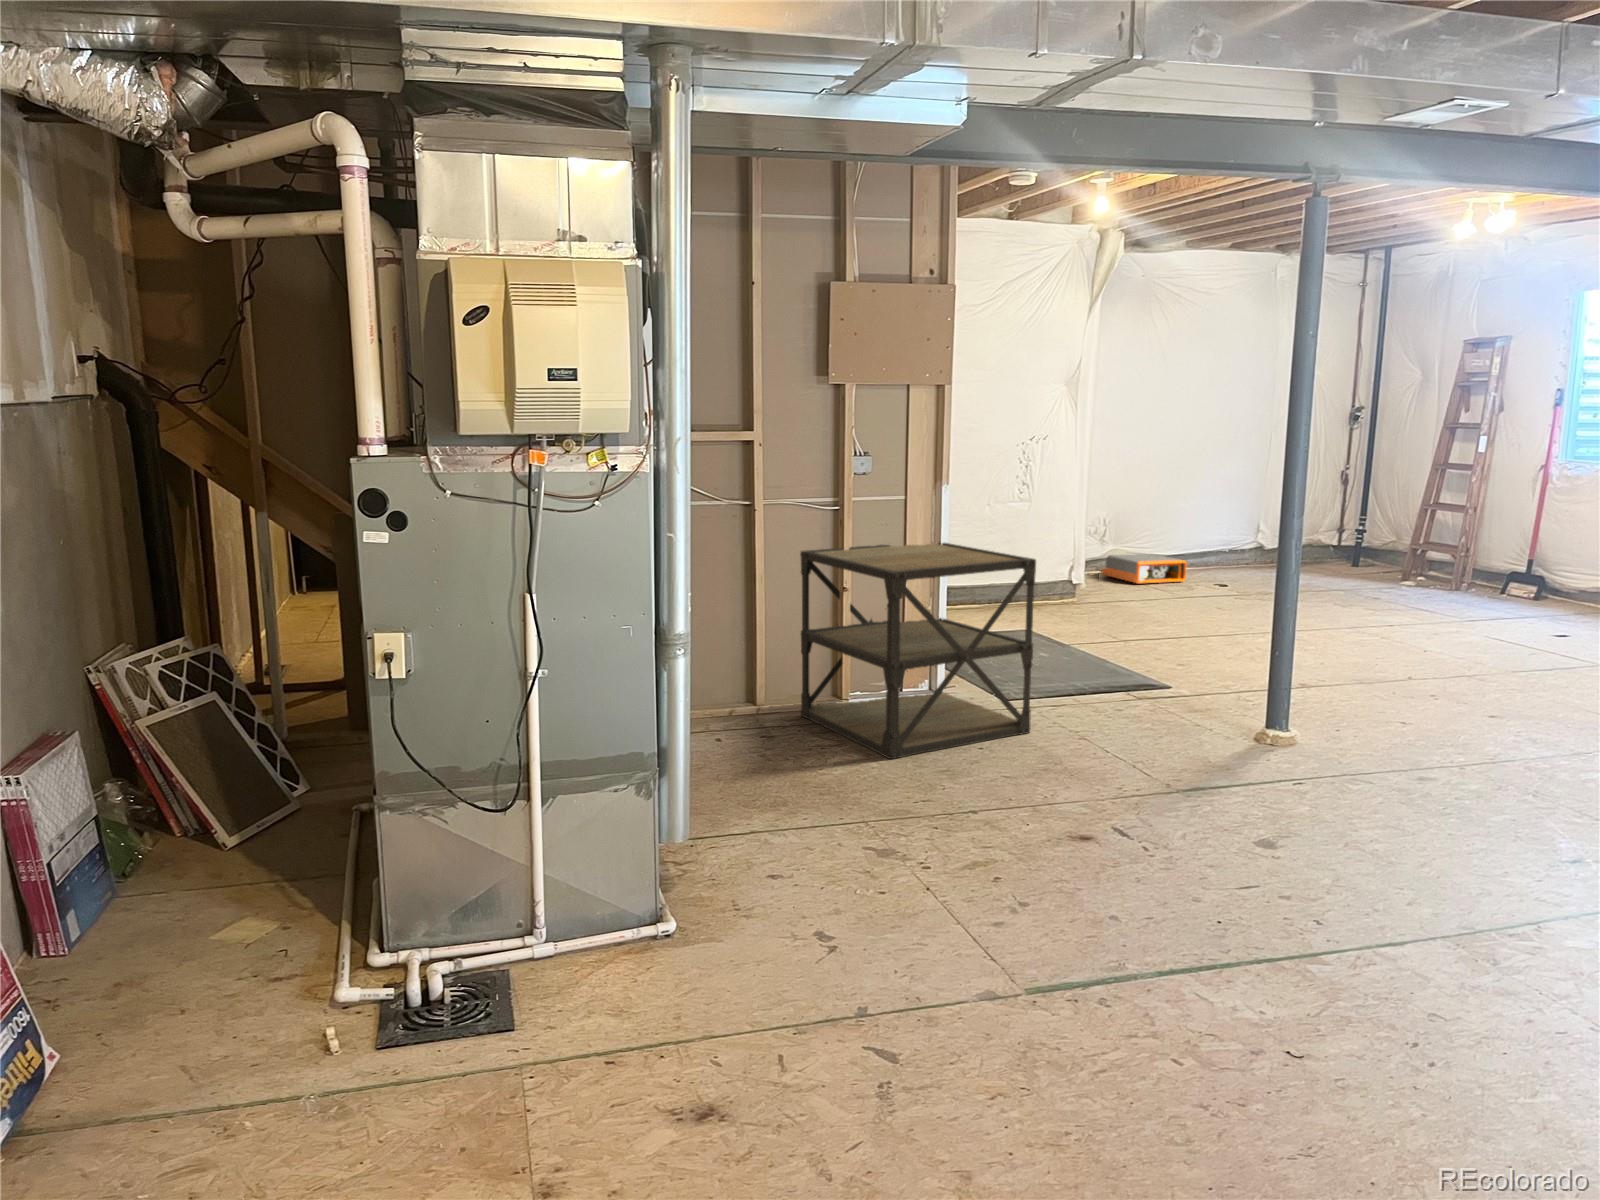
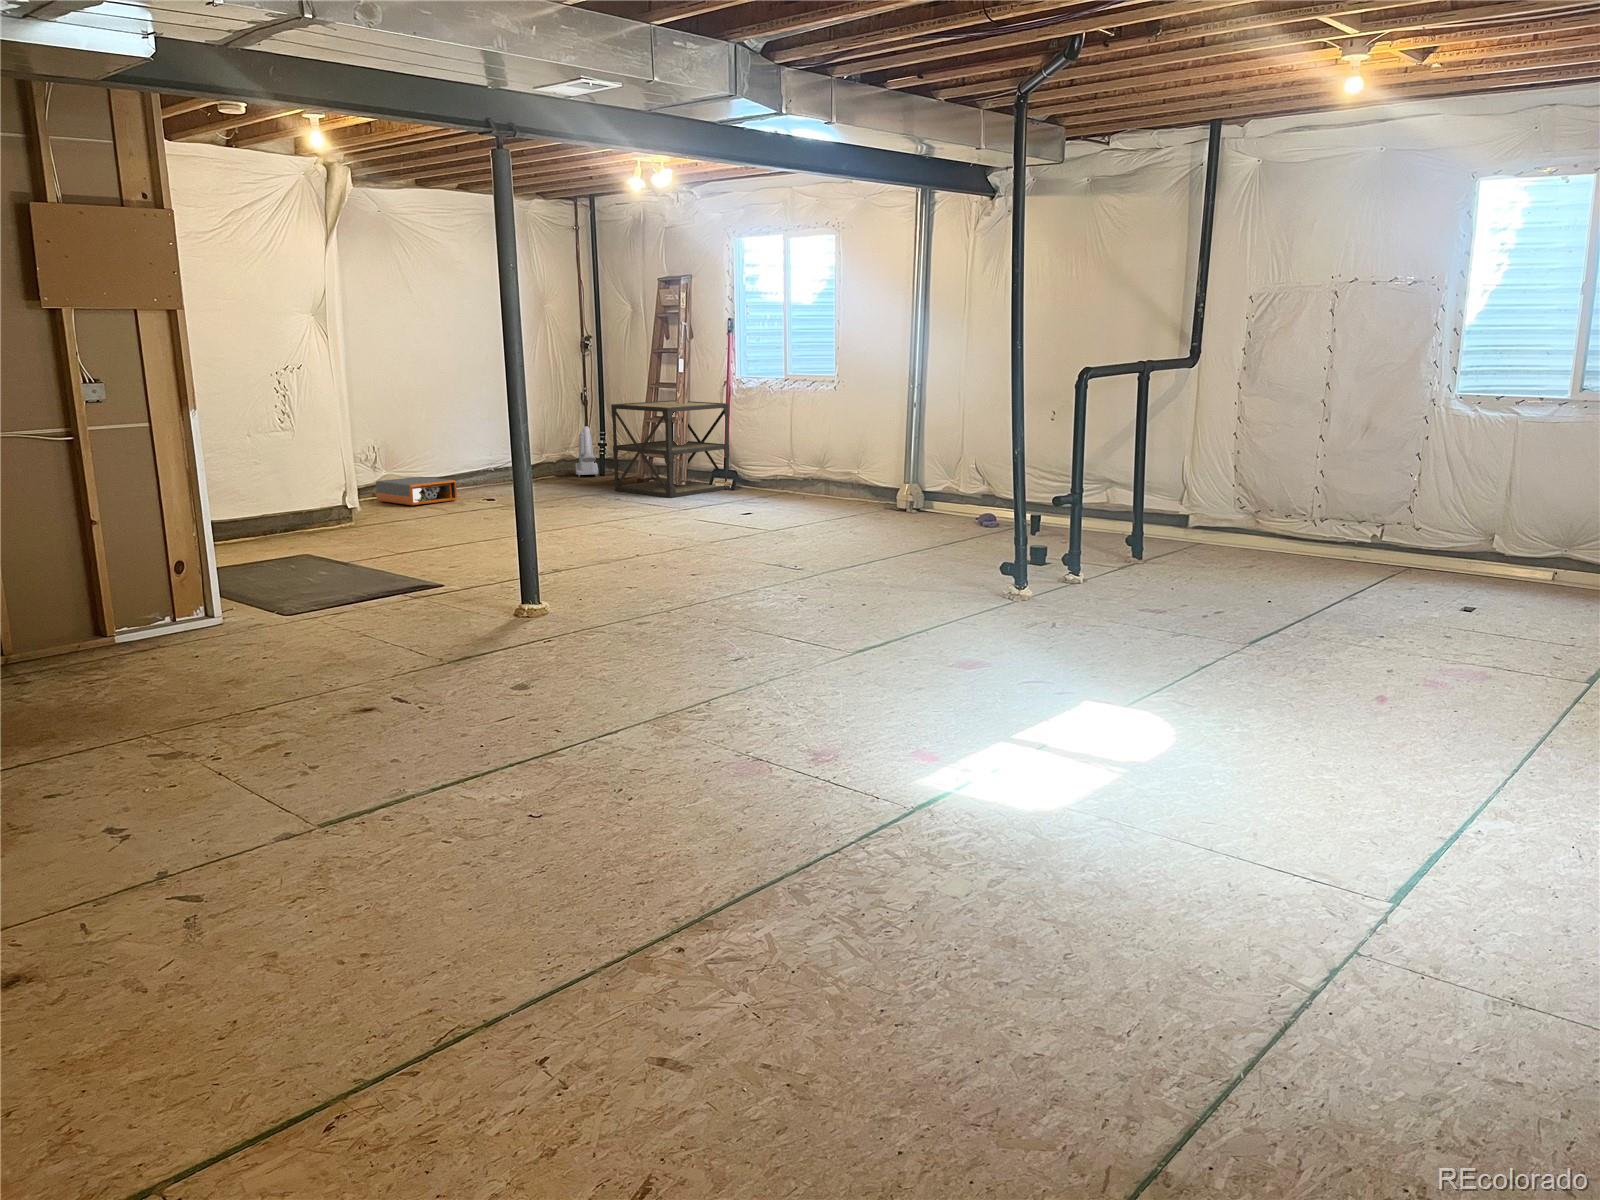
vacuum cleaner: none [1322,509,1351,567] -> present [575,426,598,477]
shelving unit: present [800,543,1036,759] -> present [611,400,730,498]

